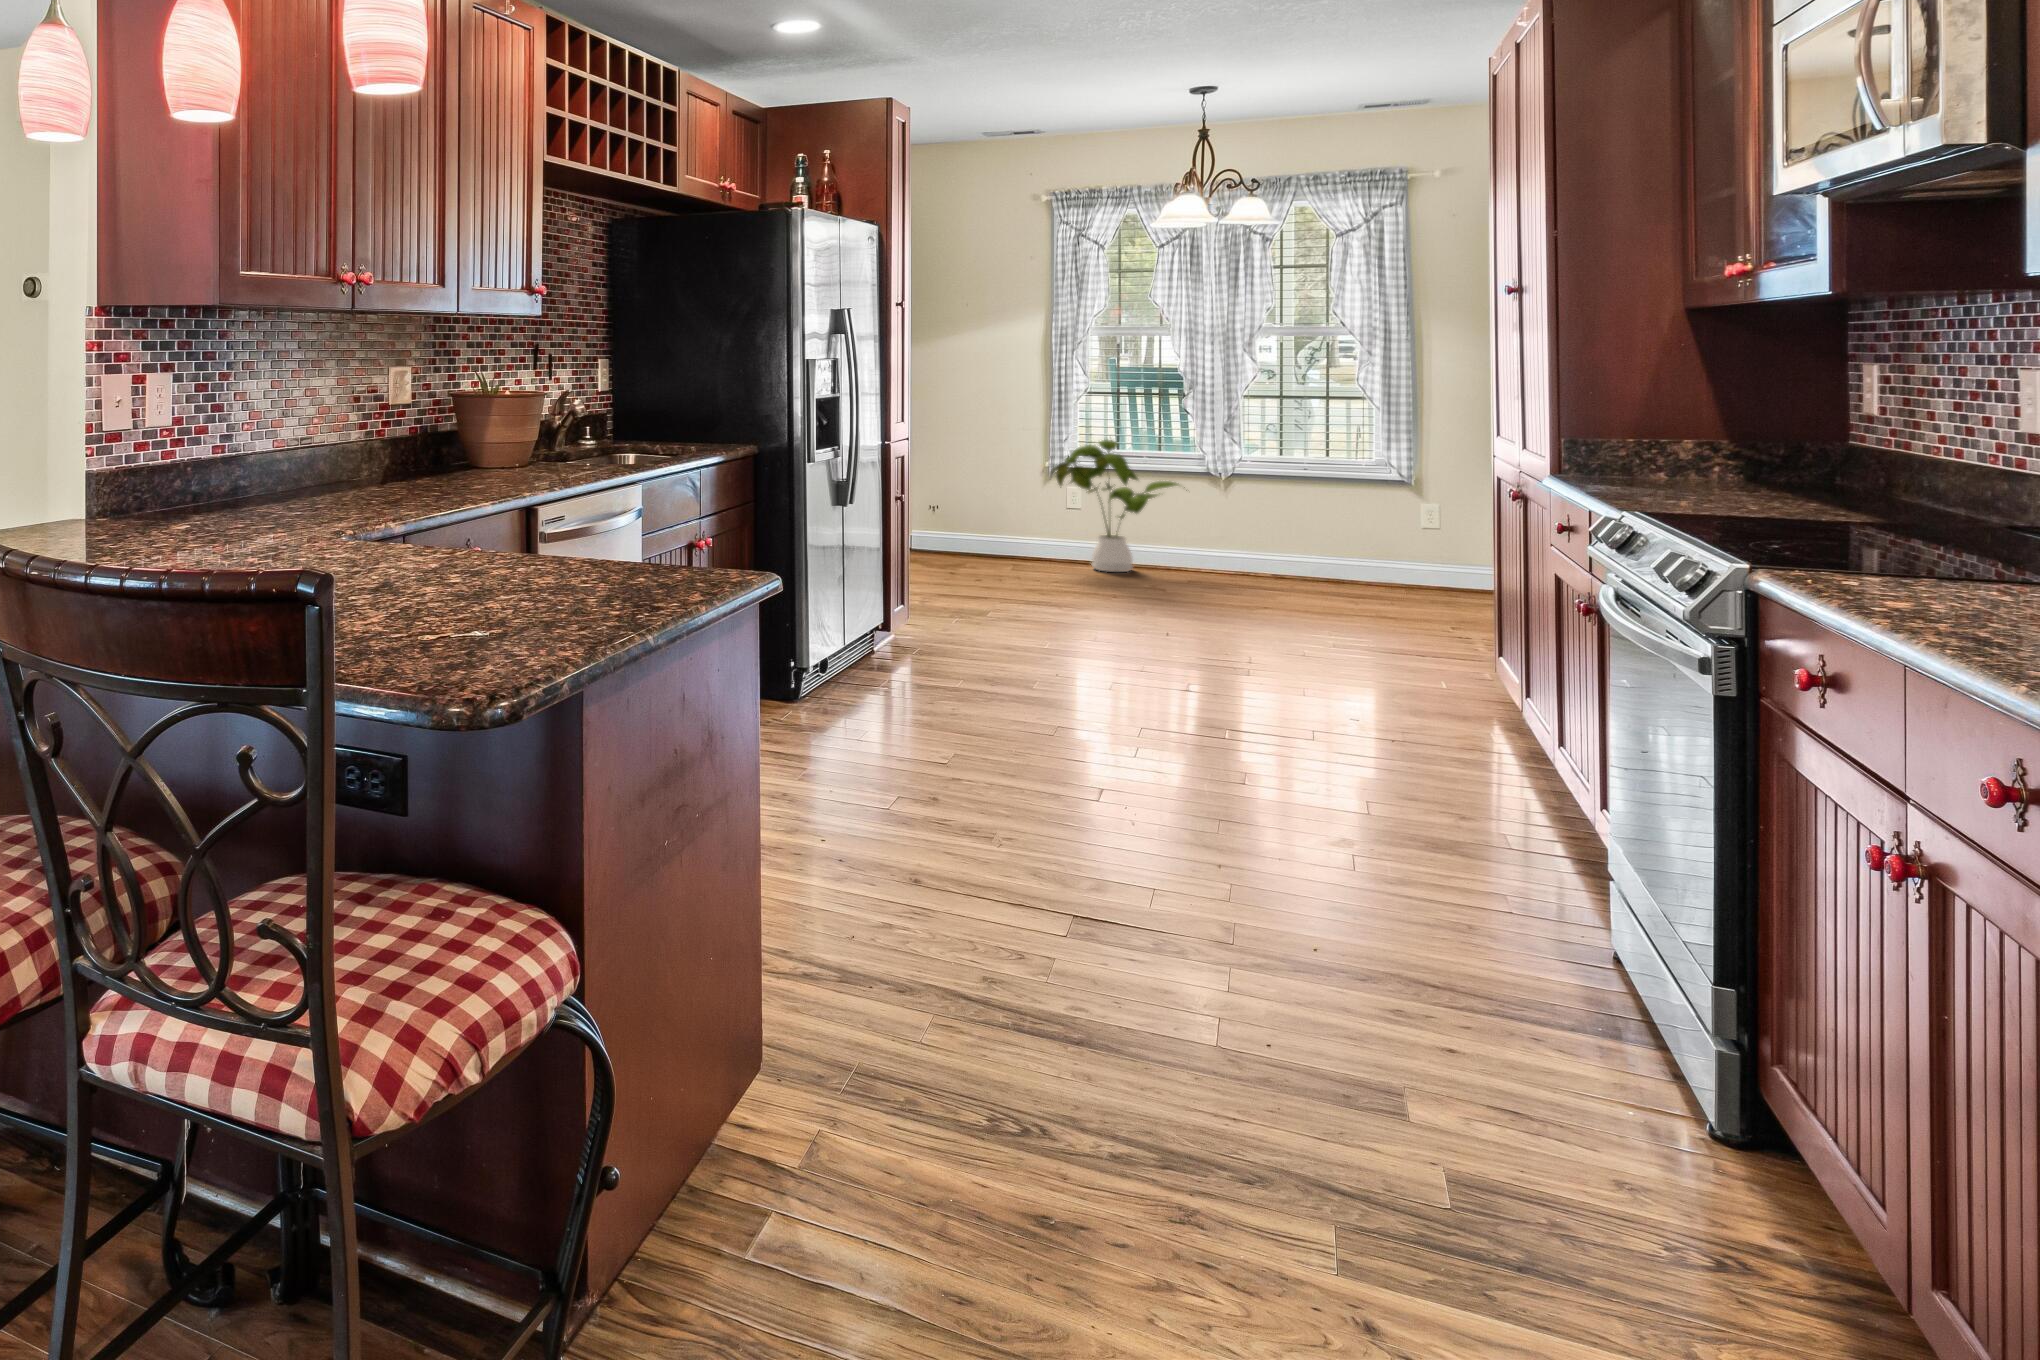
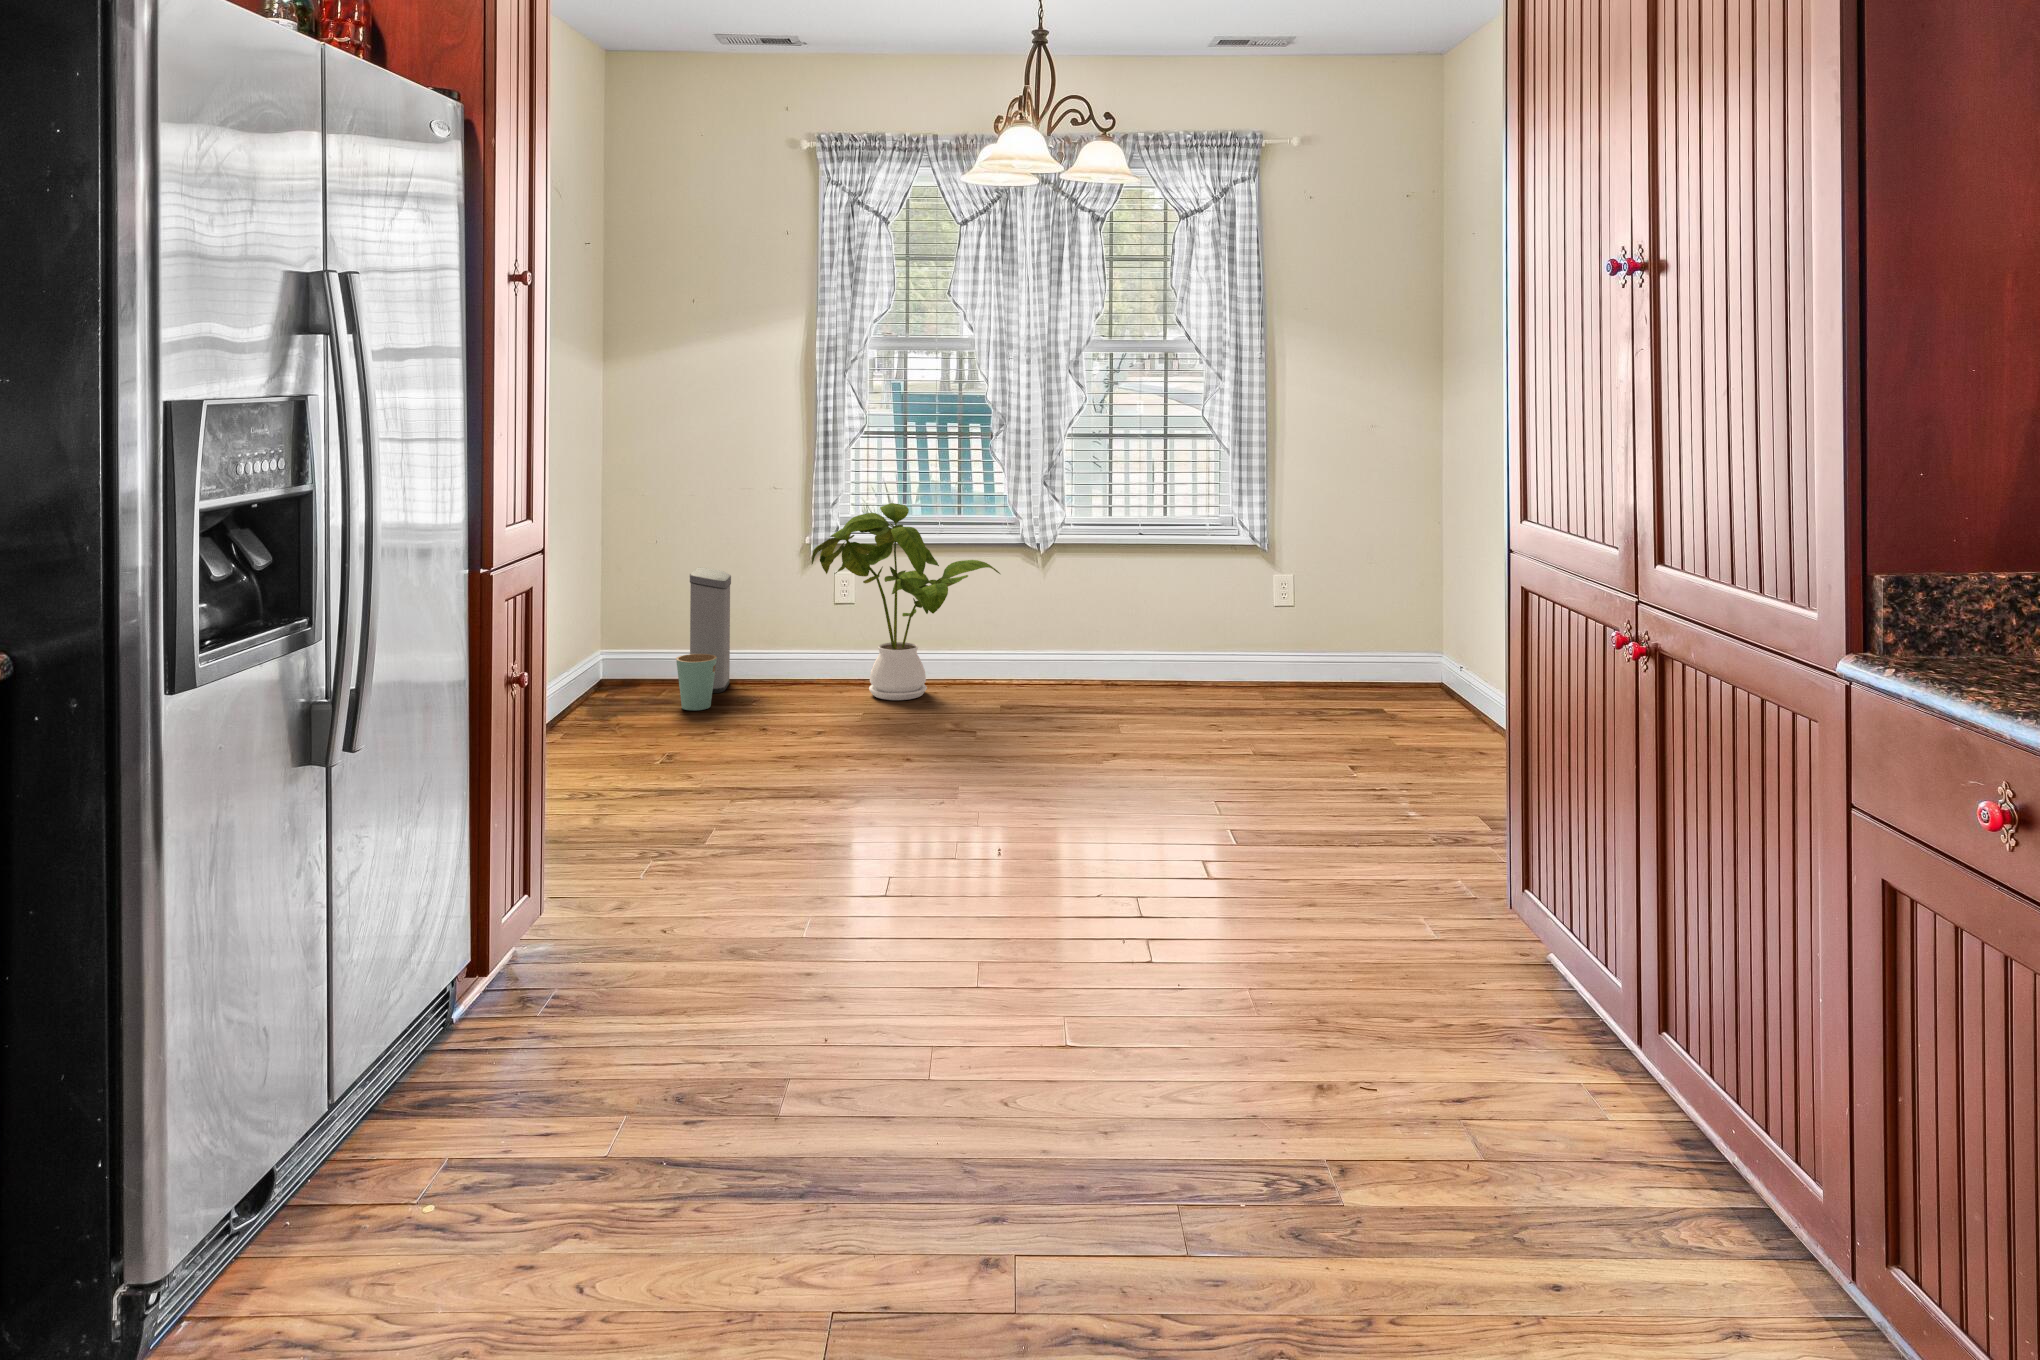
trash can: none [959,480,994,567] -> present [676,567,731,710]

